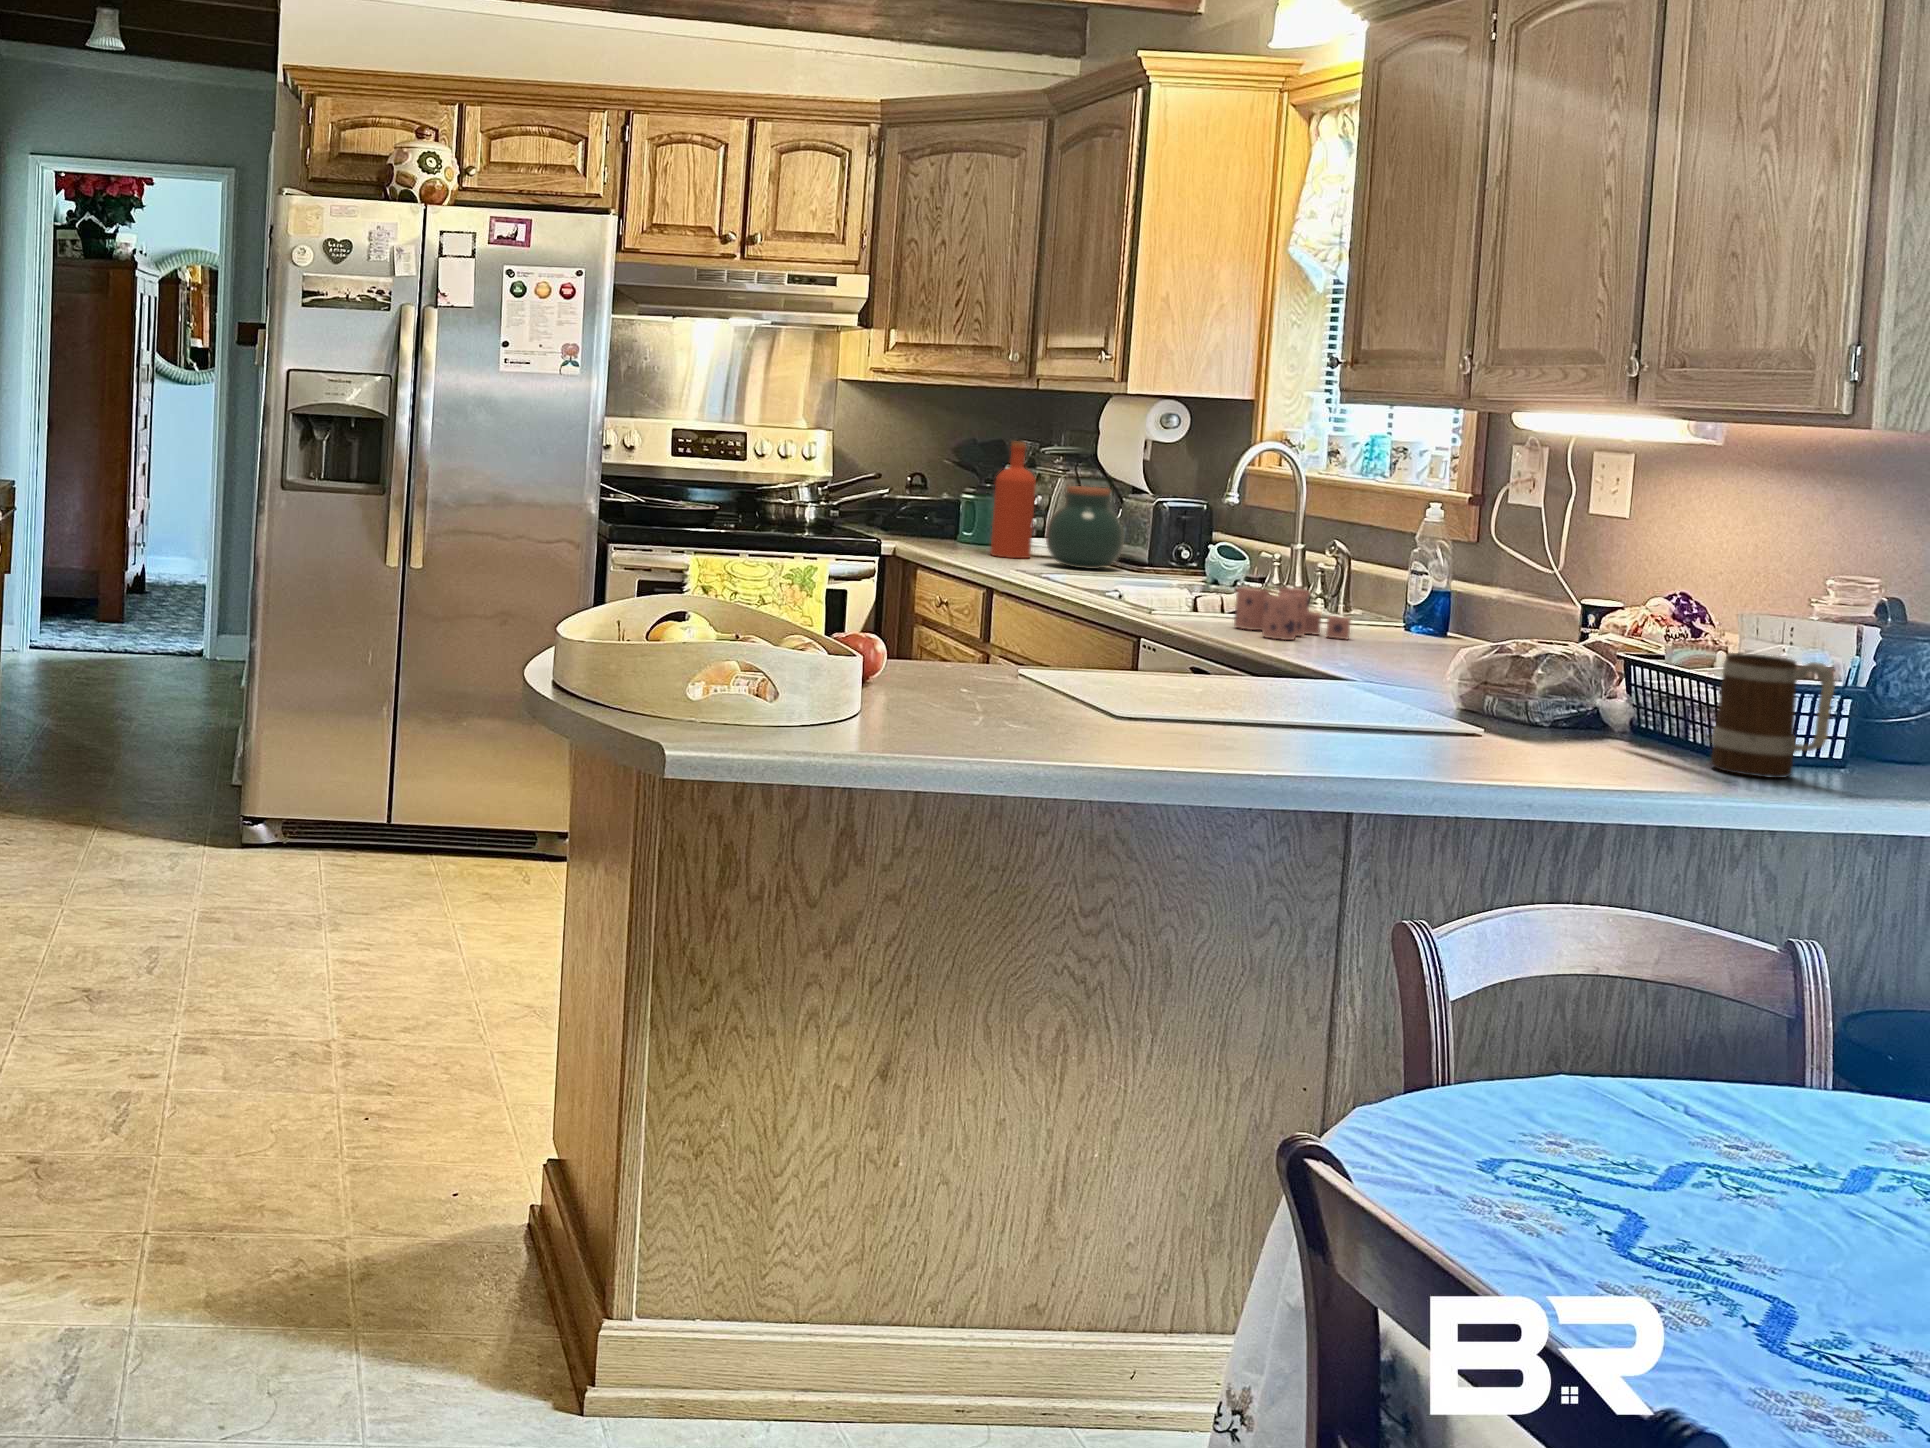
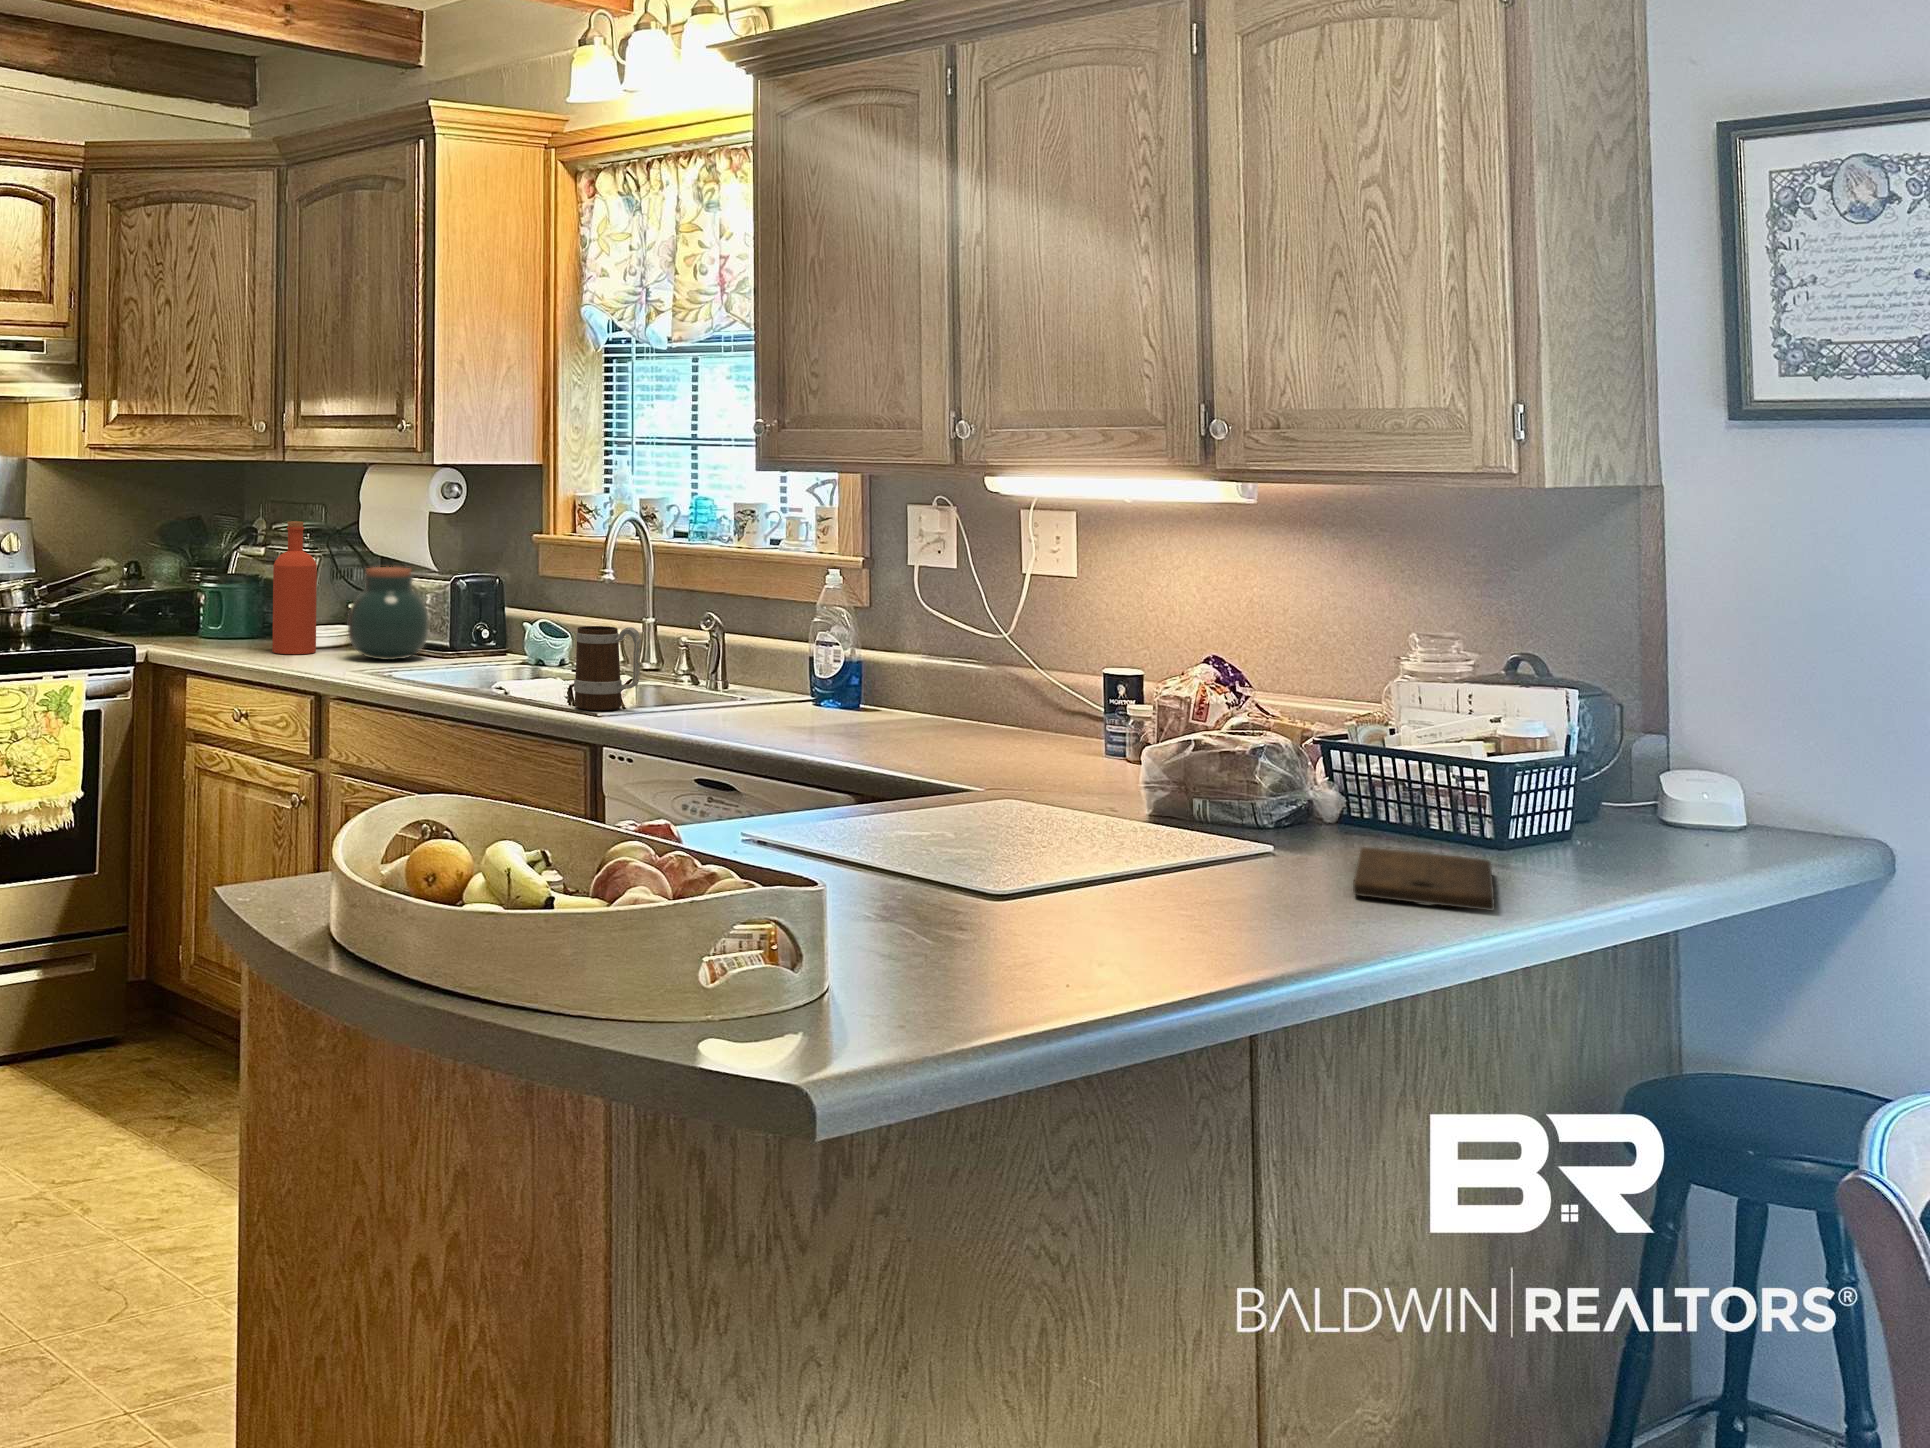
candle: present [1234,587,1351,640] -> none [708,673,825,738]
mug: present [1711,653,1835,778] -> present [574,626,641,710]
cutting board: none [1447,733,1650,771] -> present [1353,847,1495,911]

